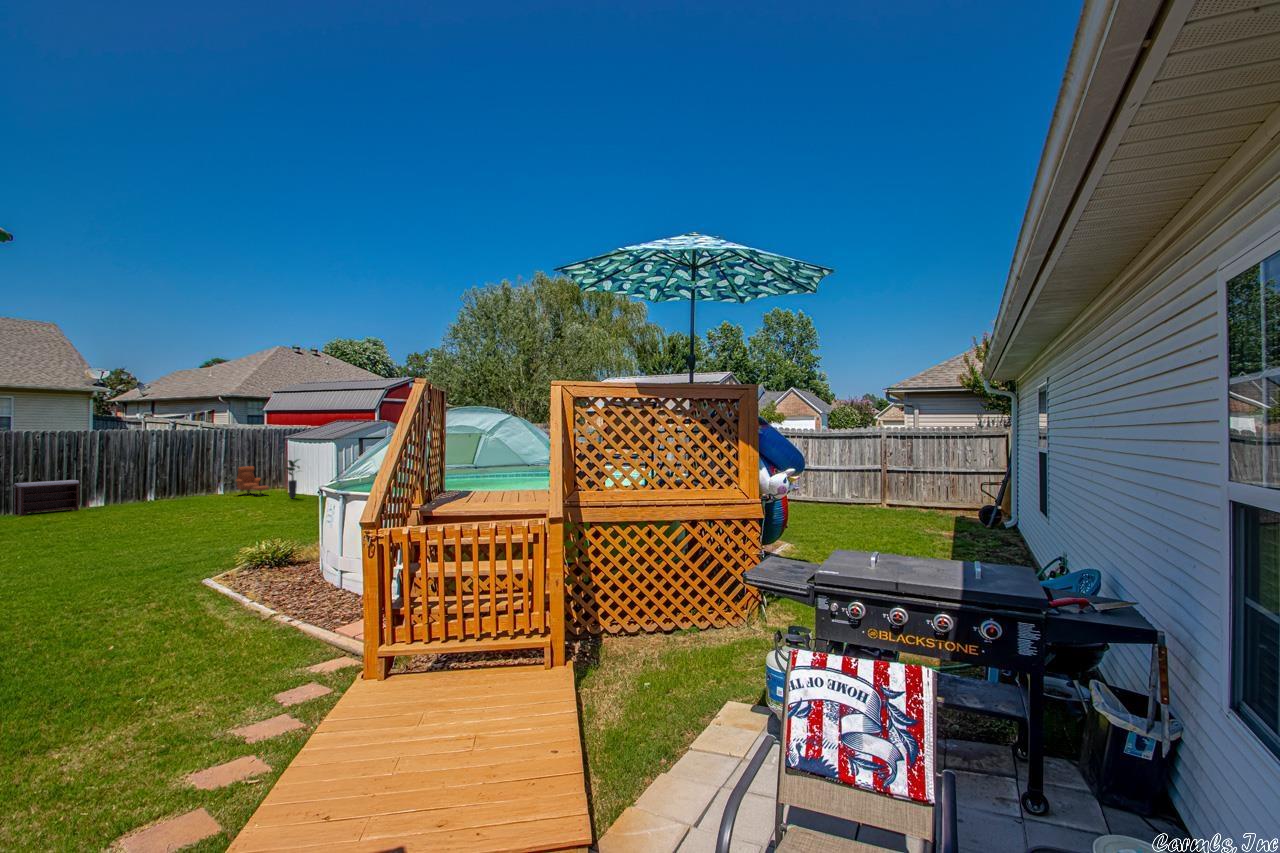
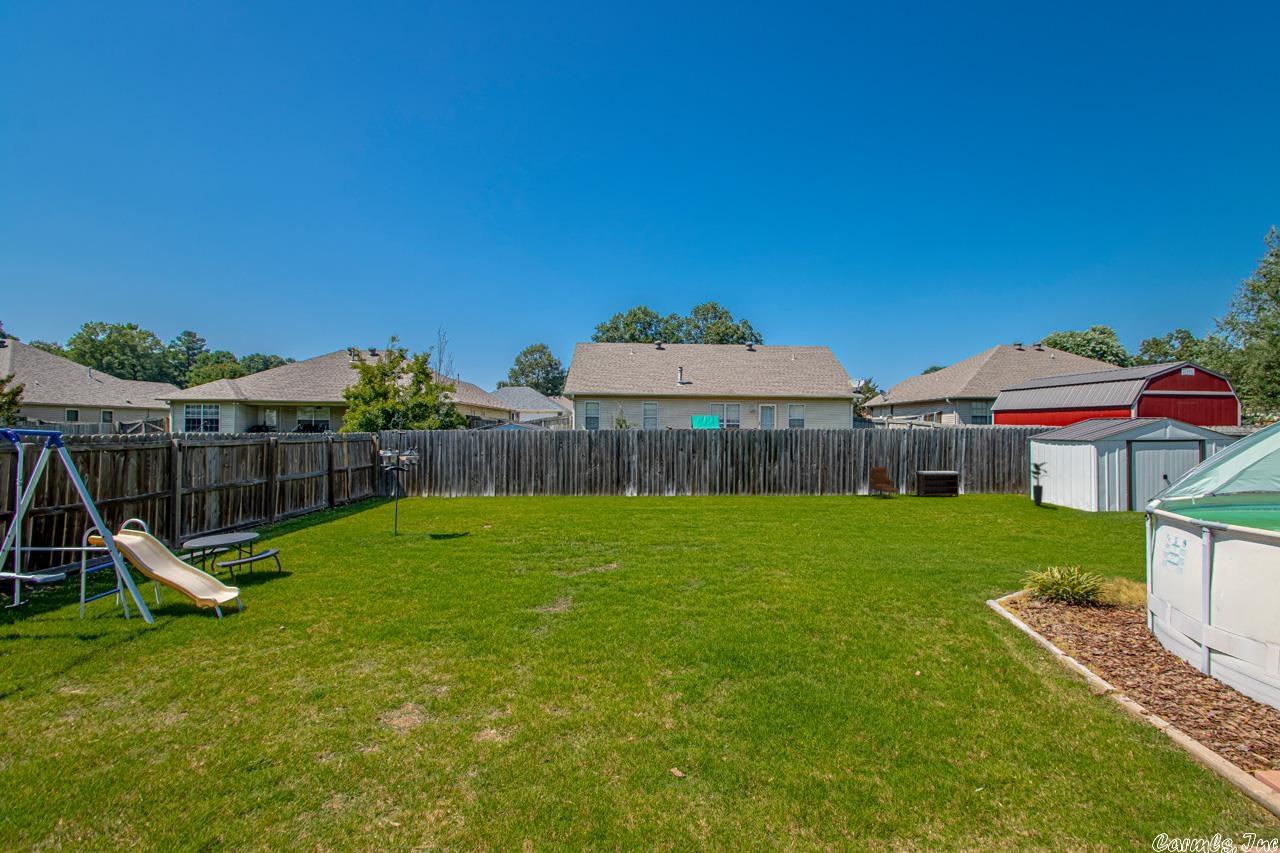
lounge chair: present [236,466,269,496] -> present [869,467,898,498]
bench: present [12,480,81,516] -> present [916,471,960,497]

